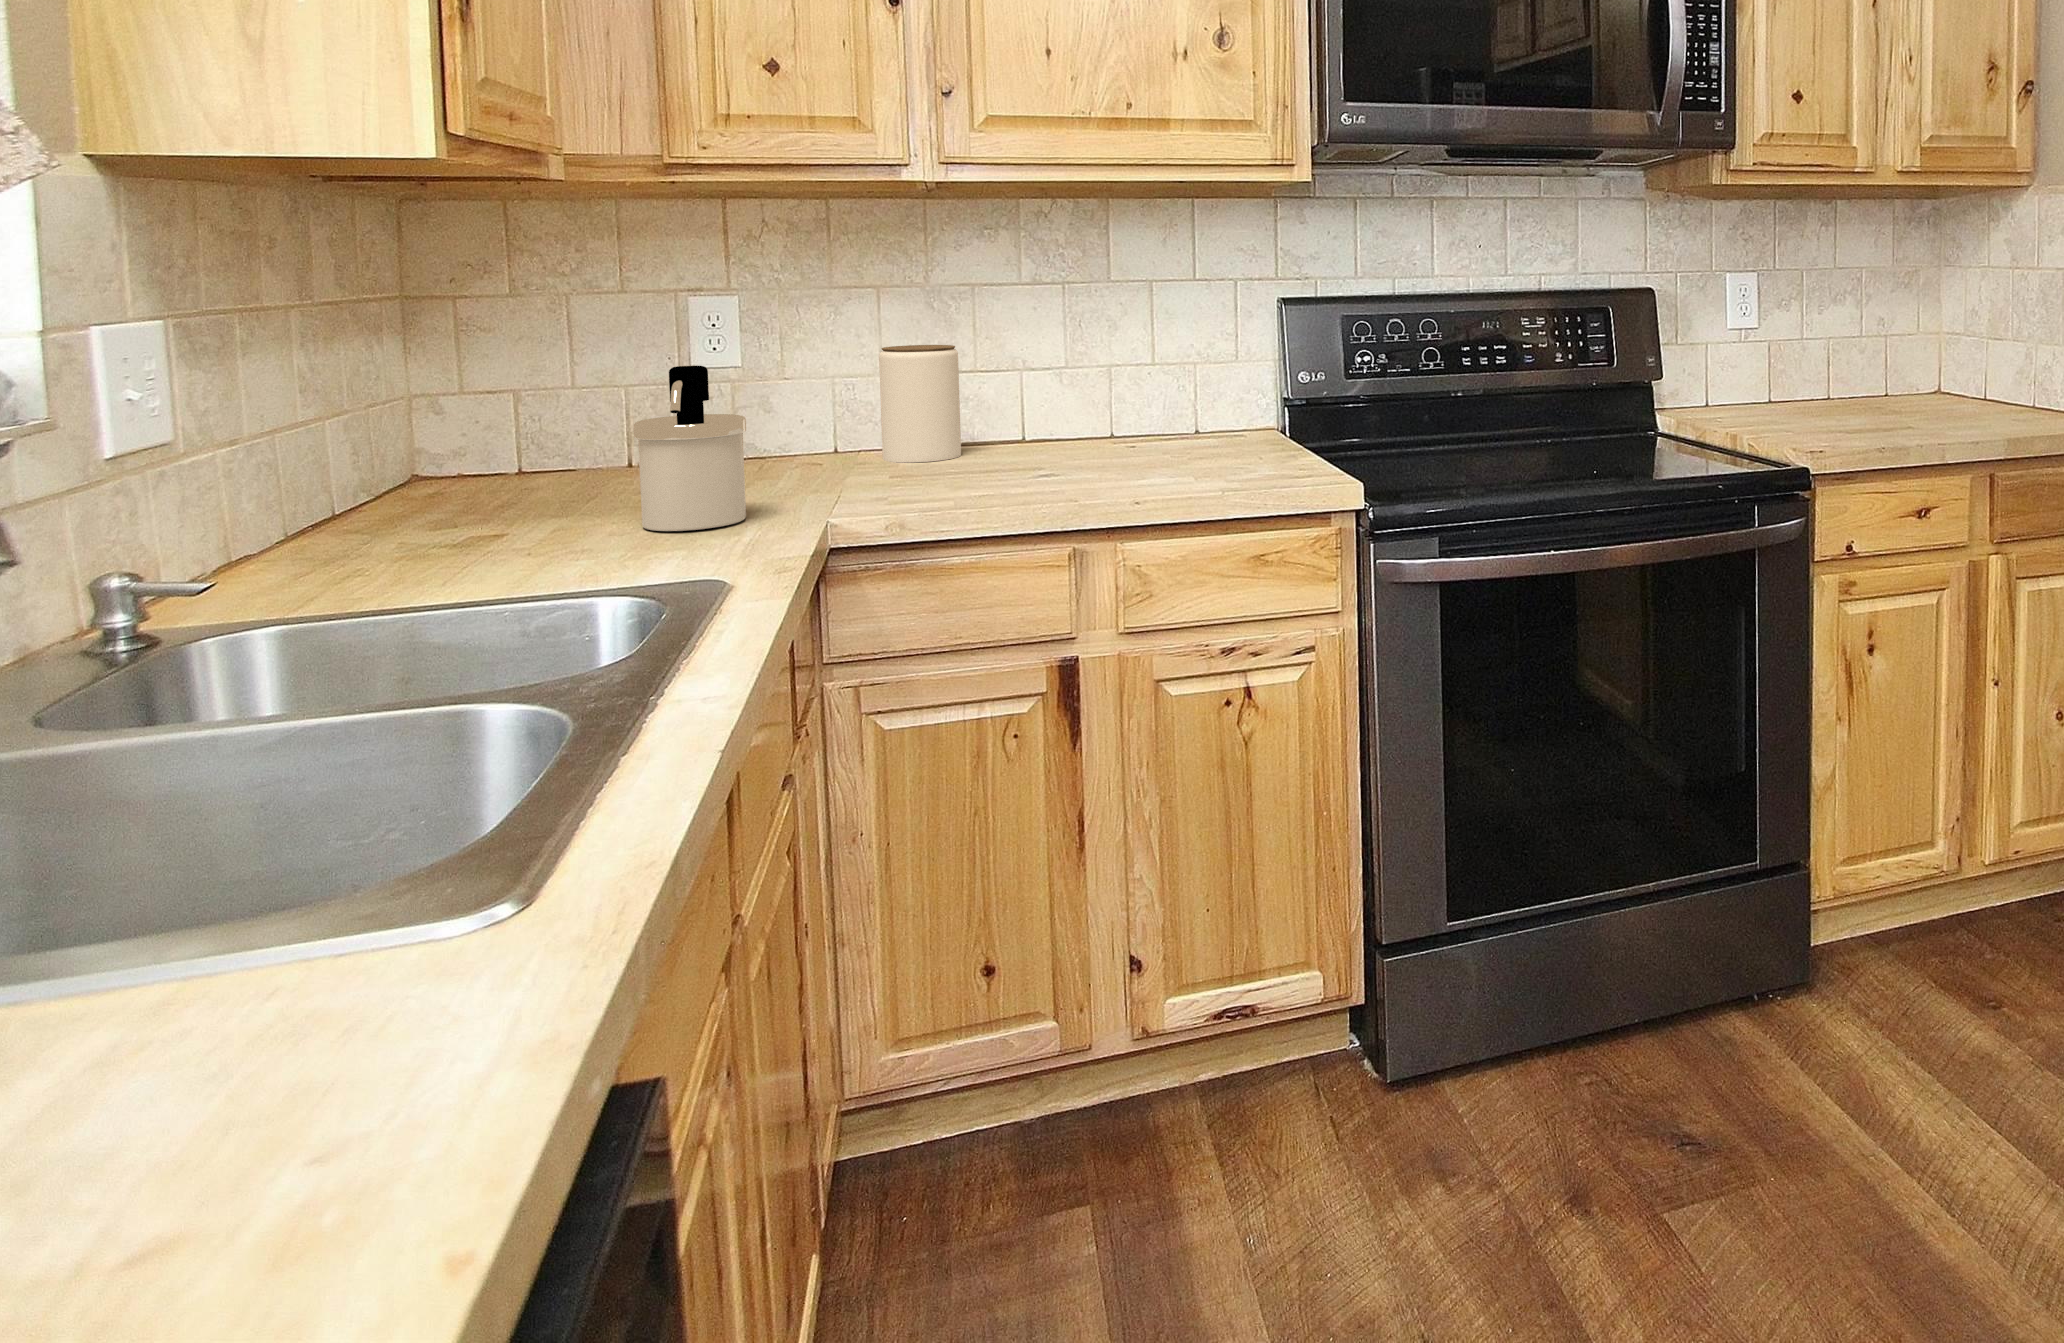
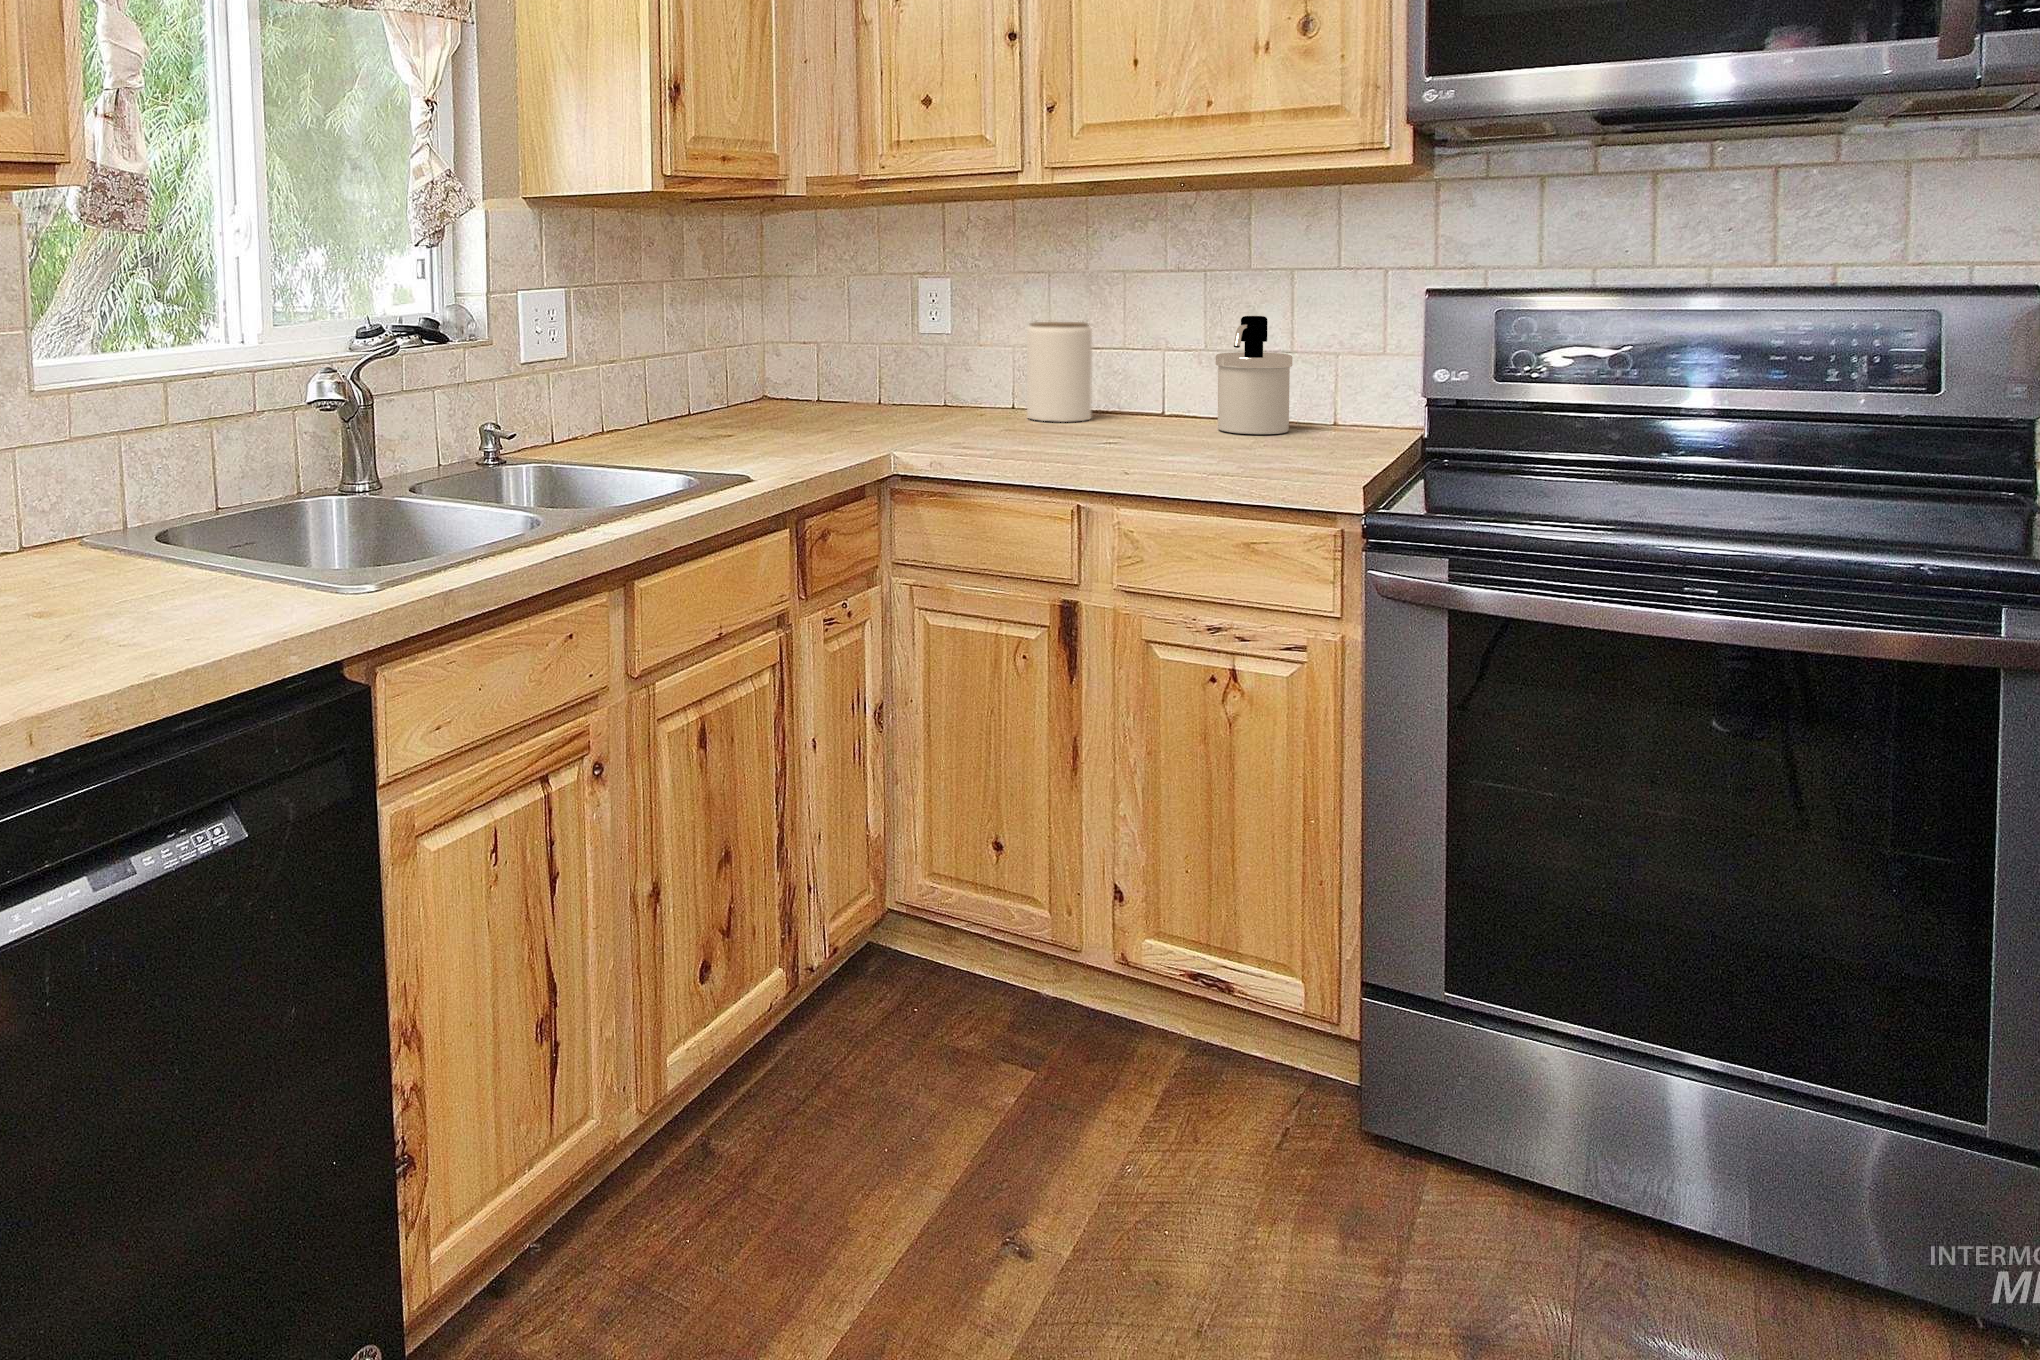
soap dispenser: present [634,365,746,531] -> present [1216,316,1292,434]

